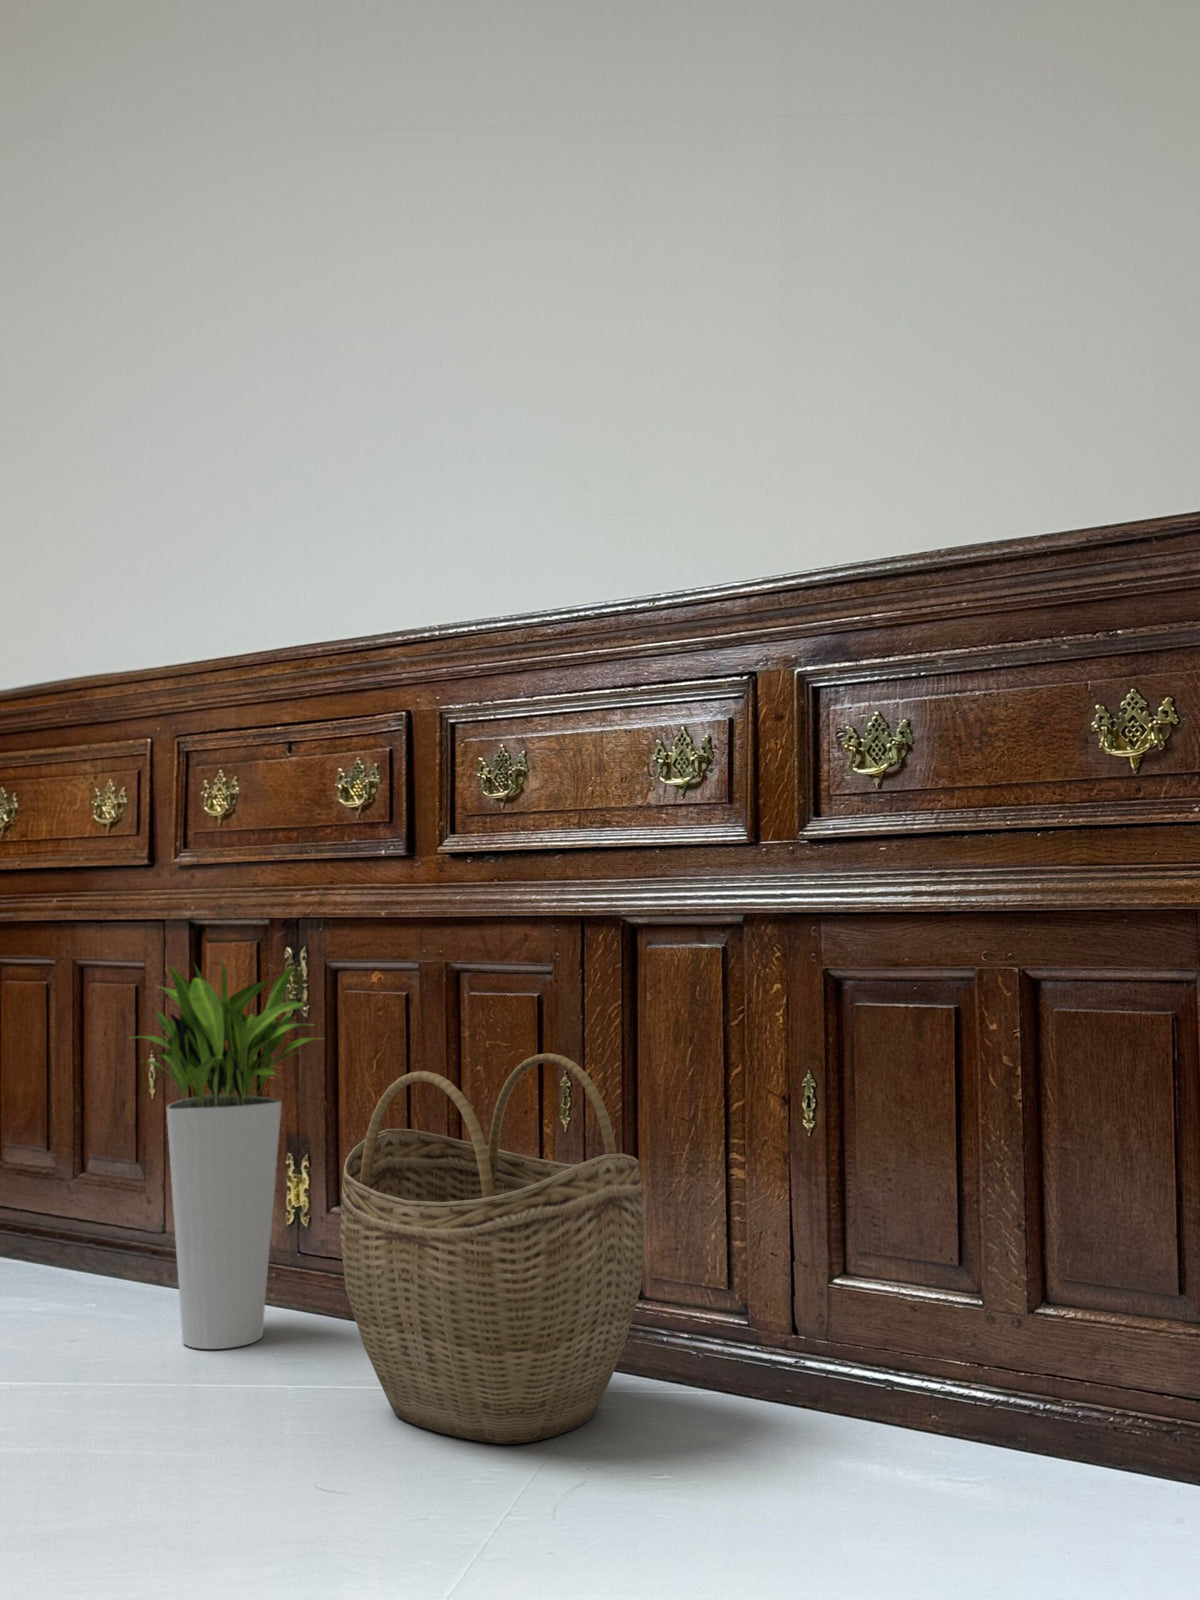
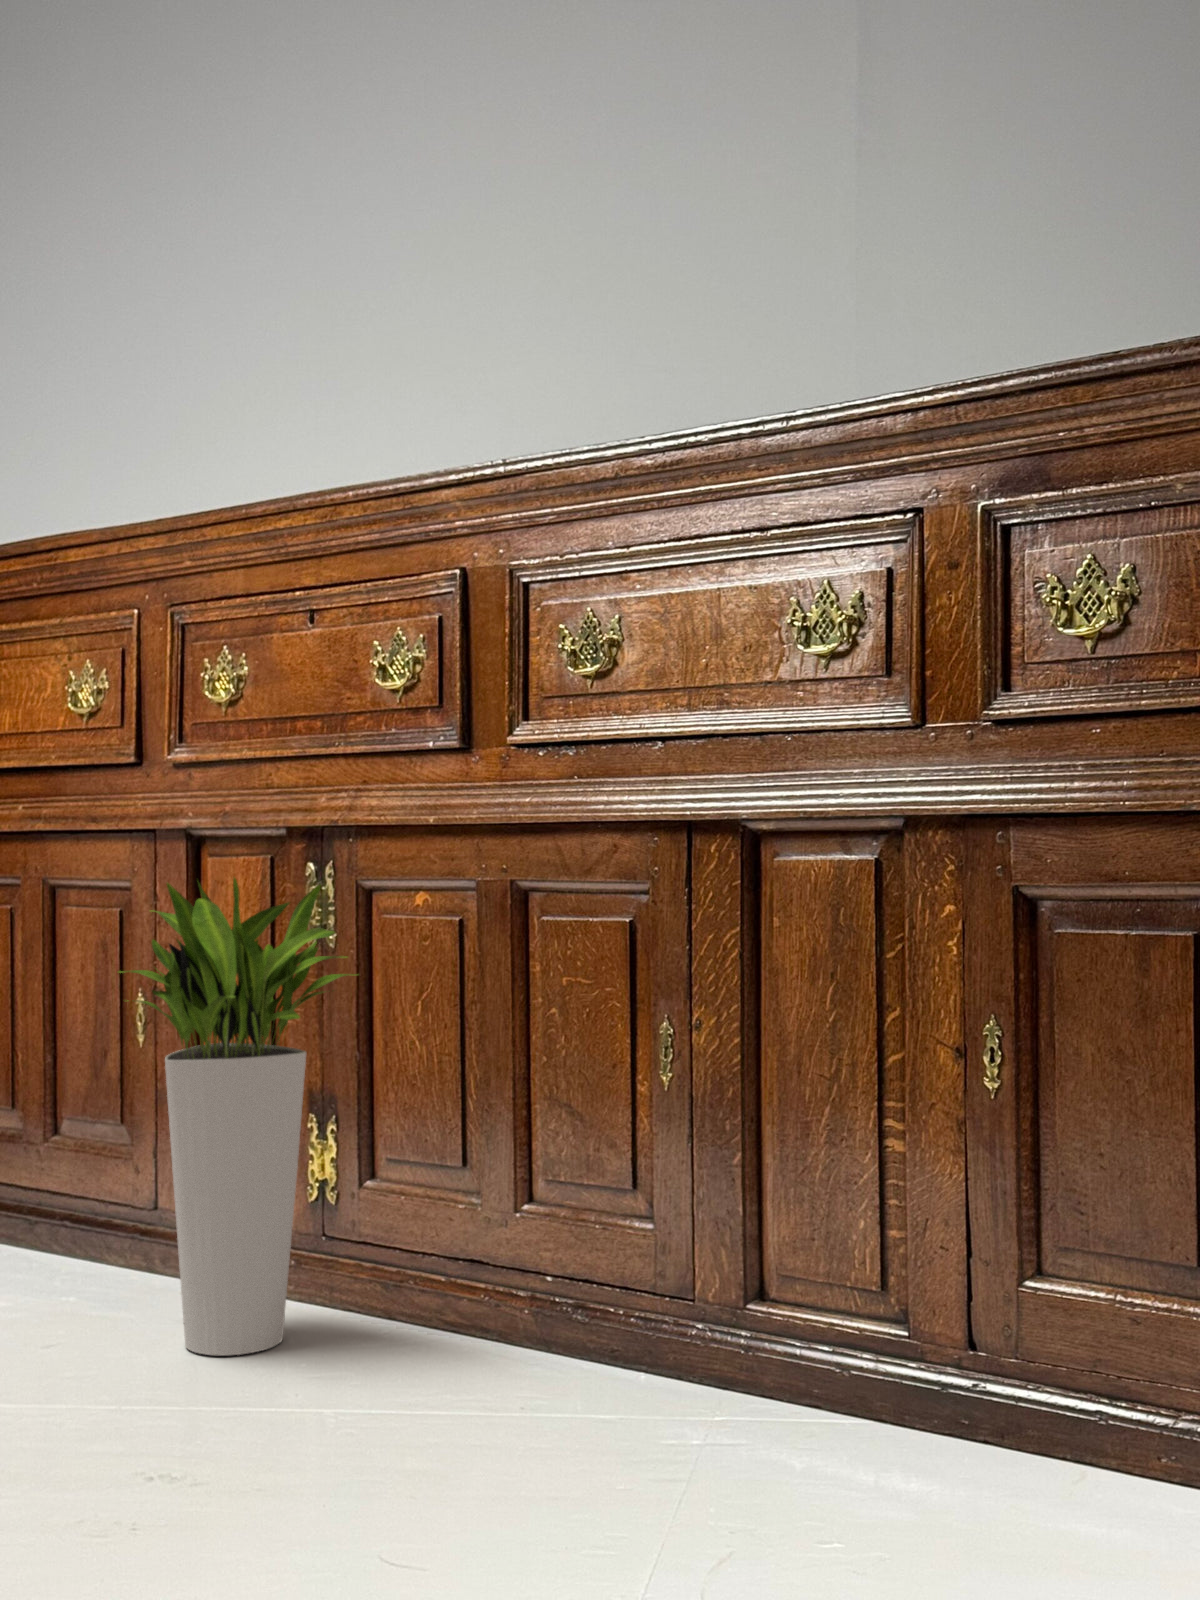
woven basket: present [340,1053,645,1444] -> none [392,993,777,1485]

